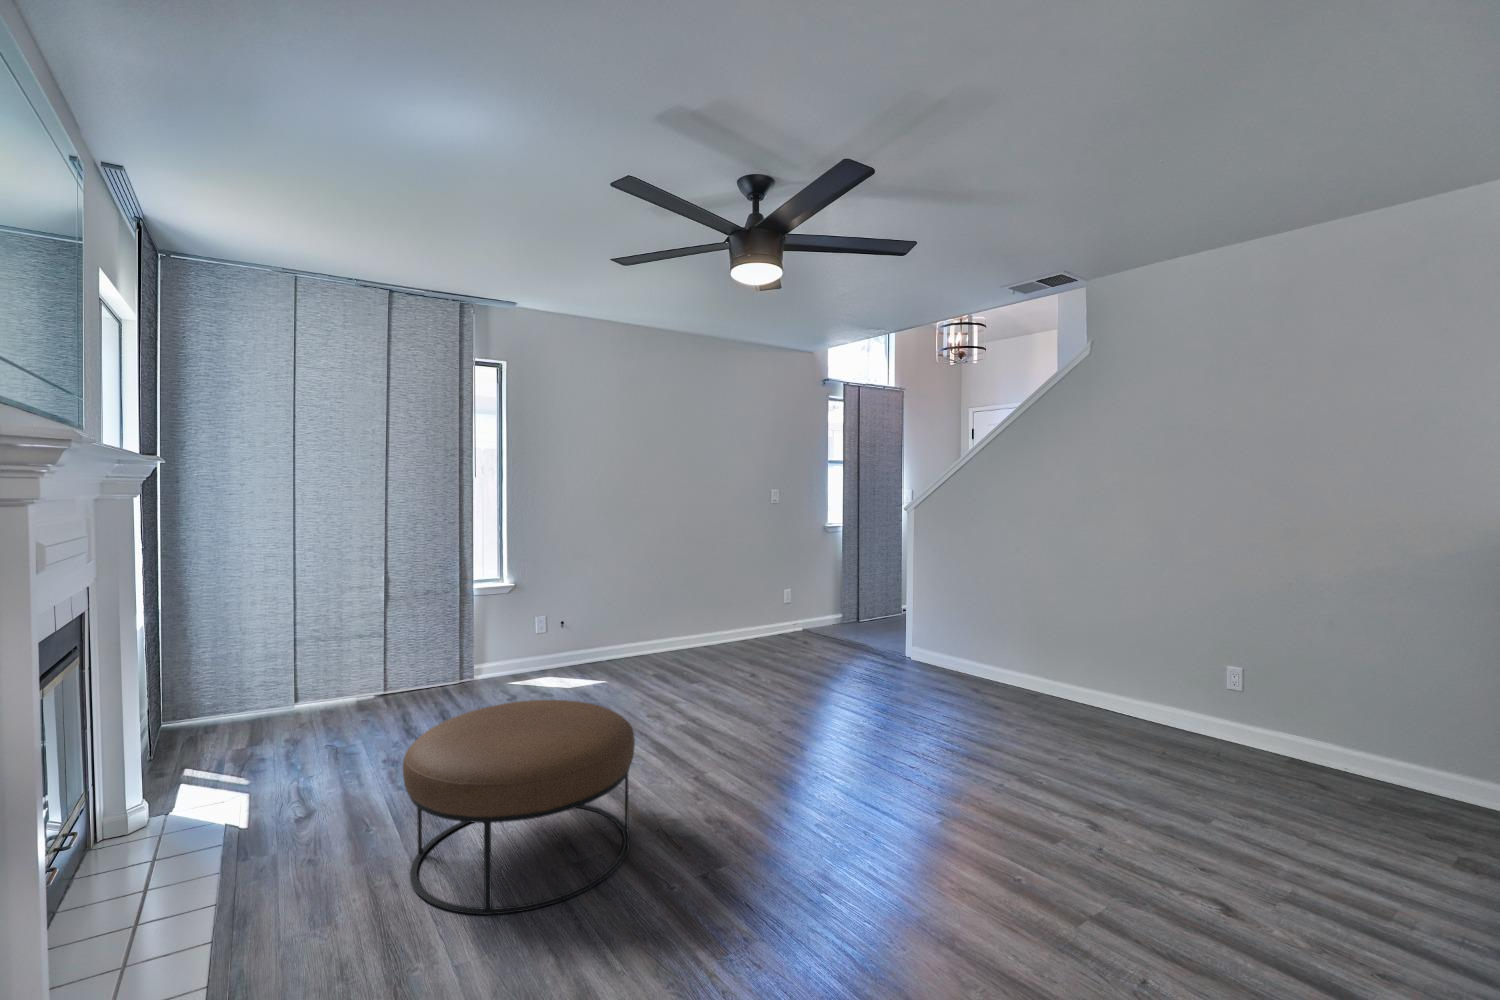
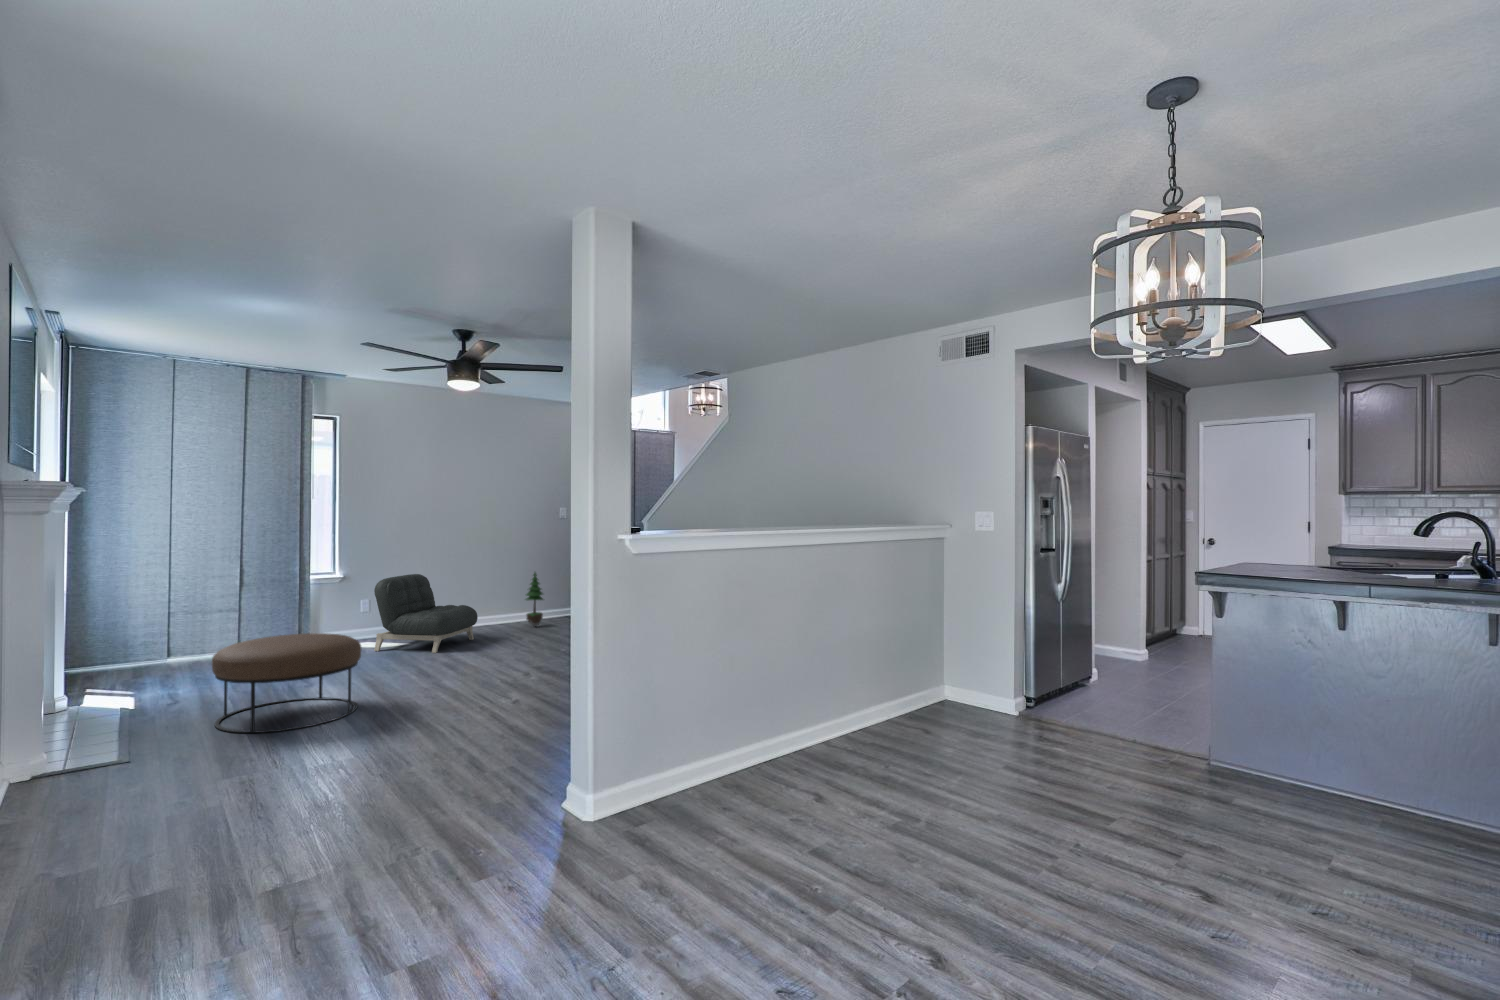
potted tree: none [728,570,754,644] -> present [526,572,543,626]
armchair: none [563,578,688,694] -> present [374,574,478,653]

